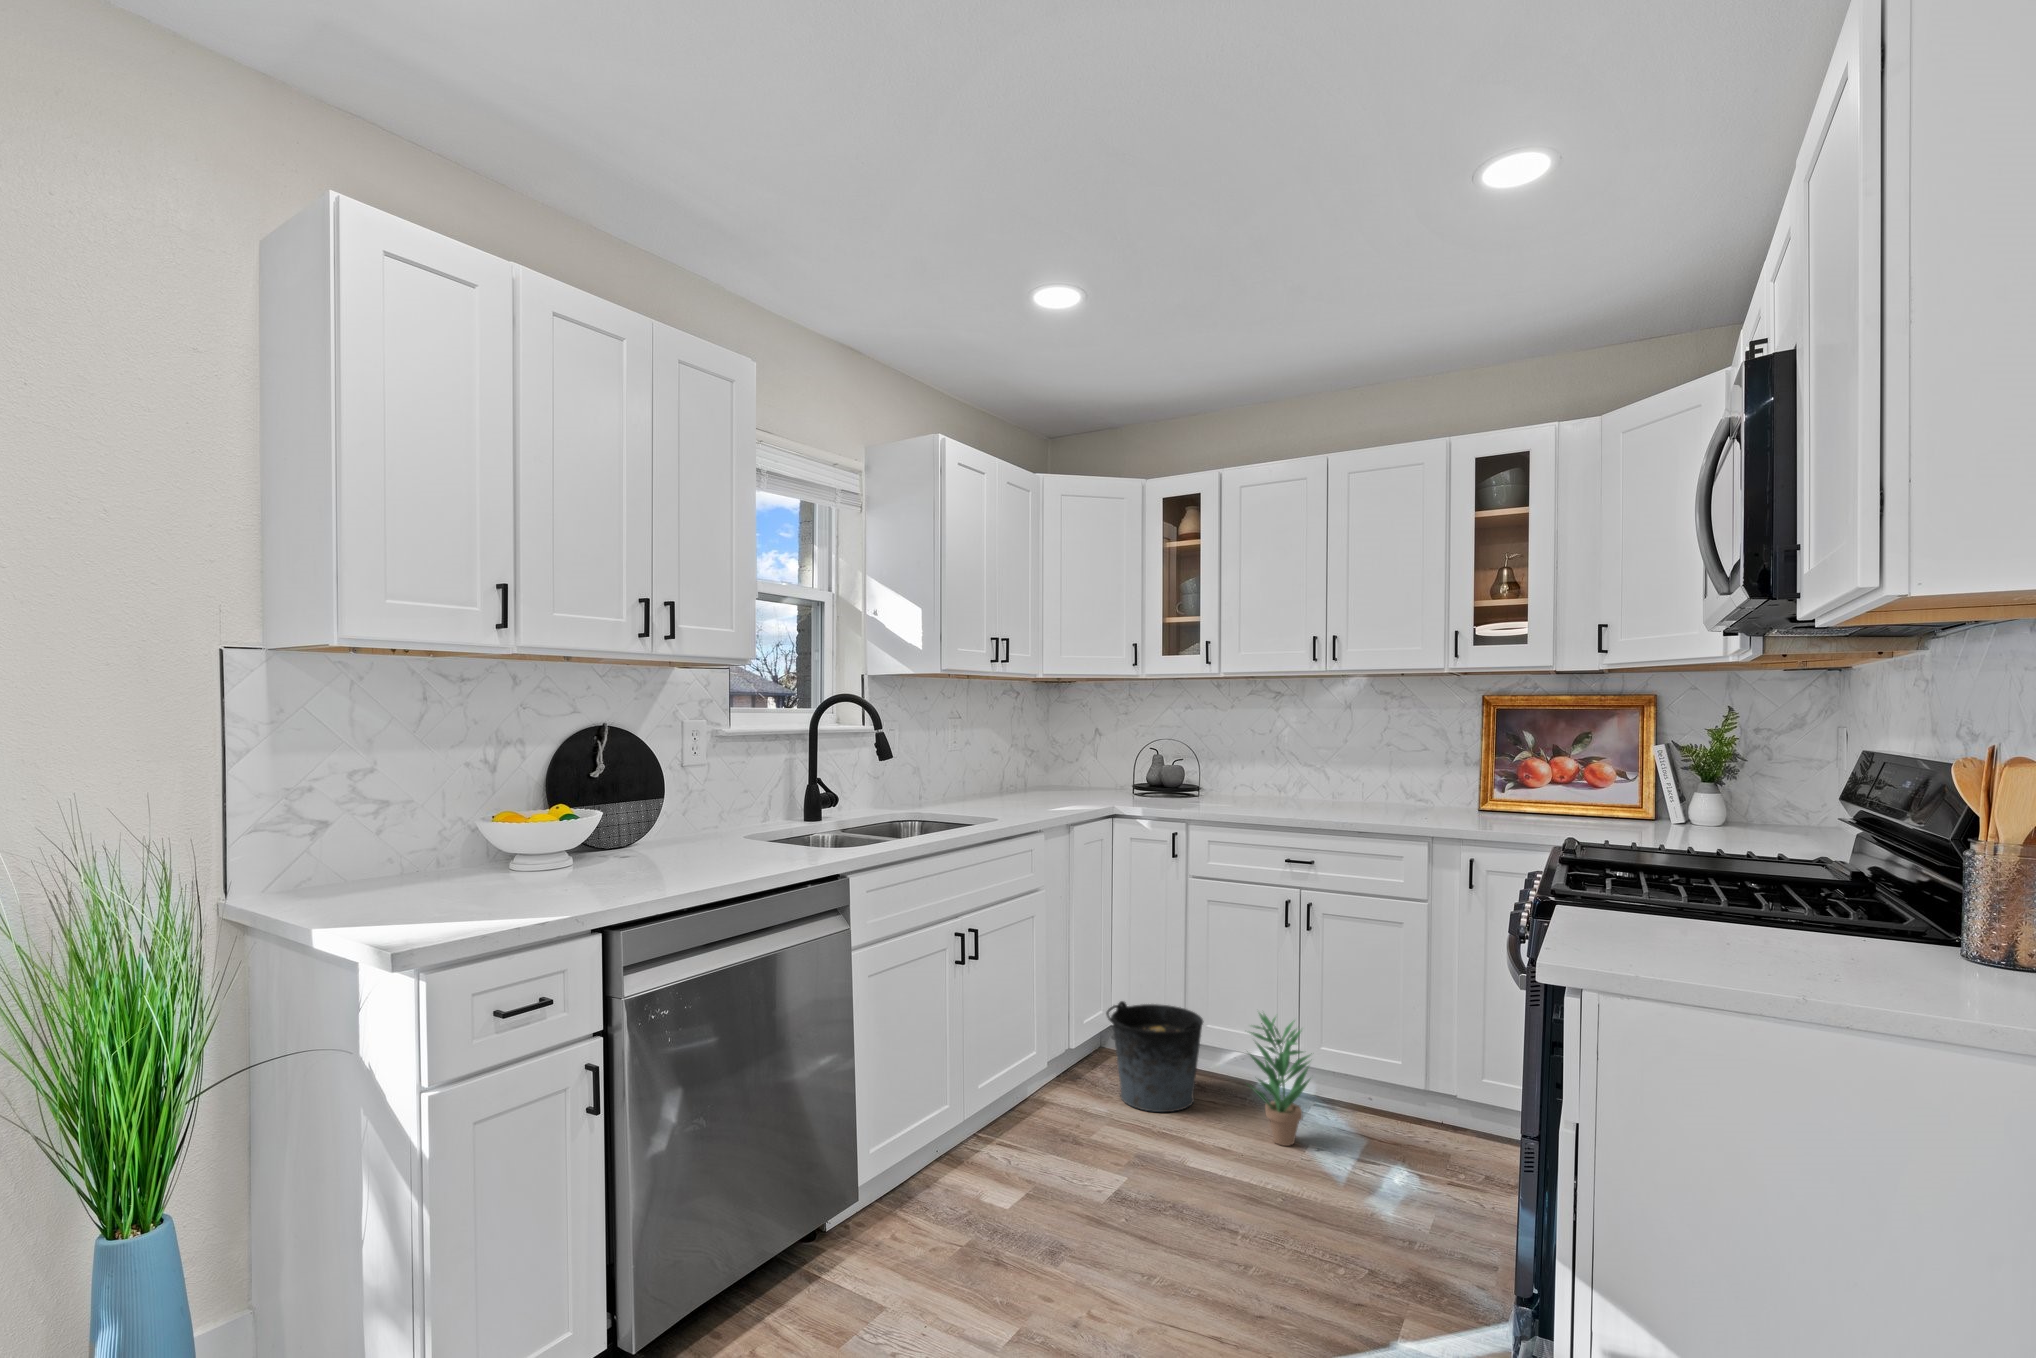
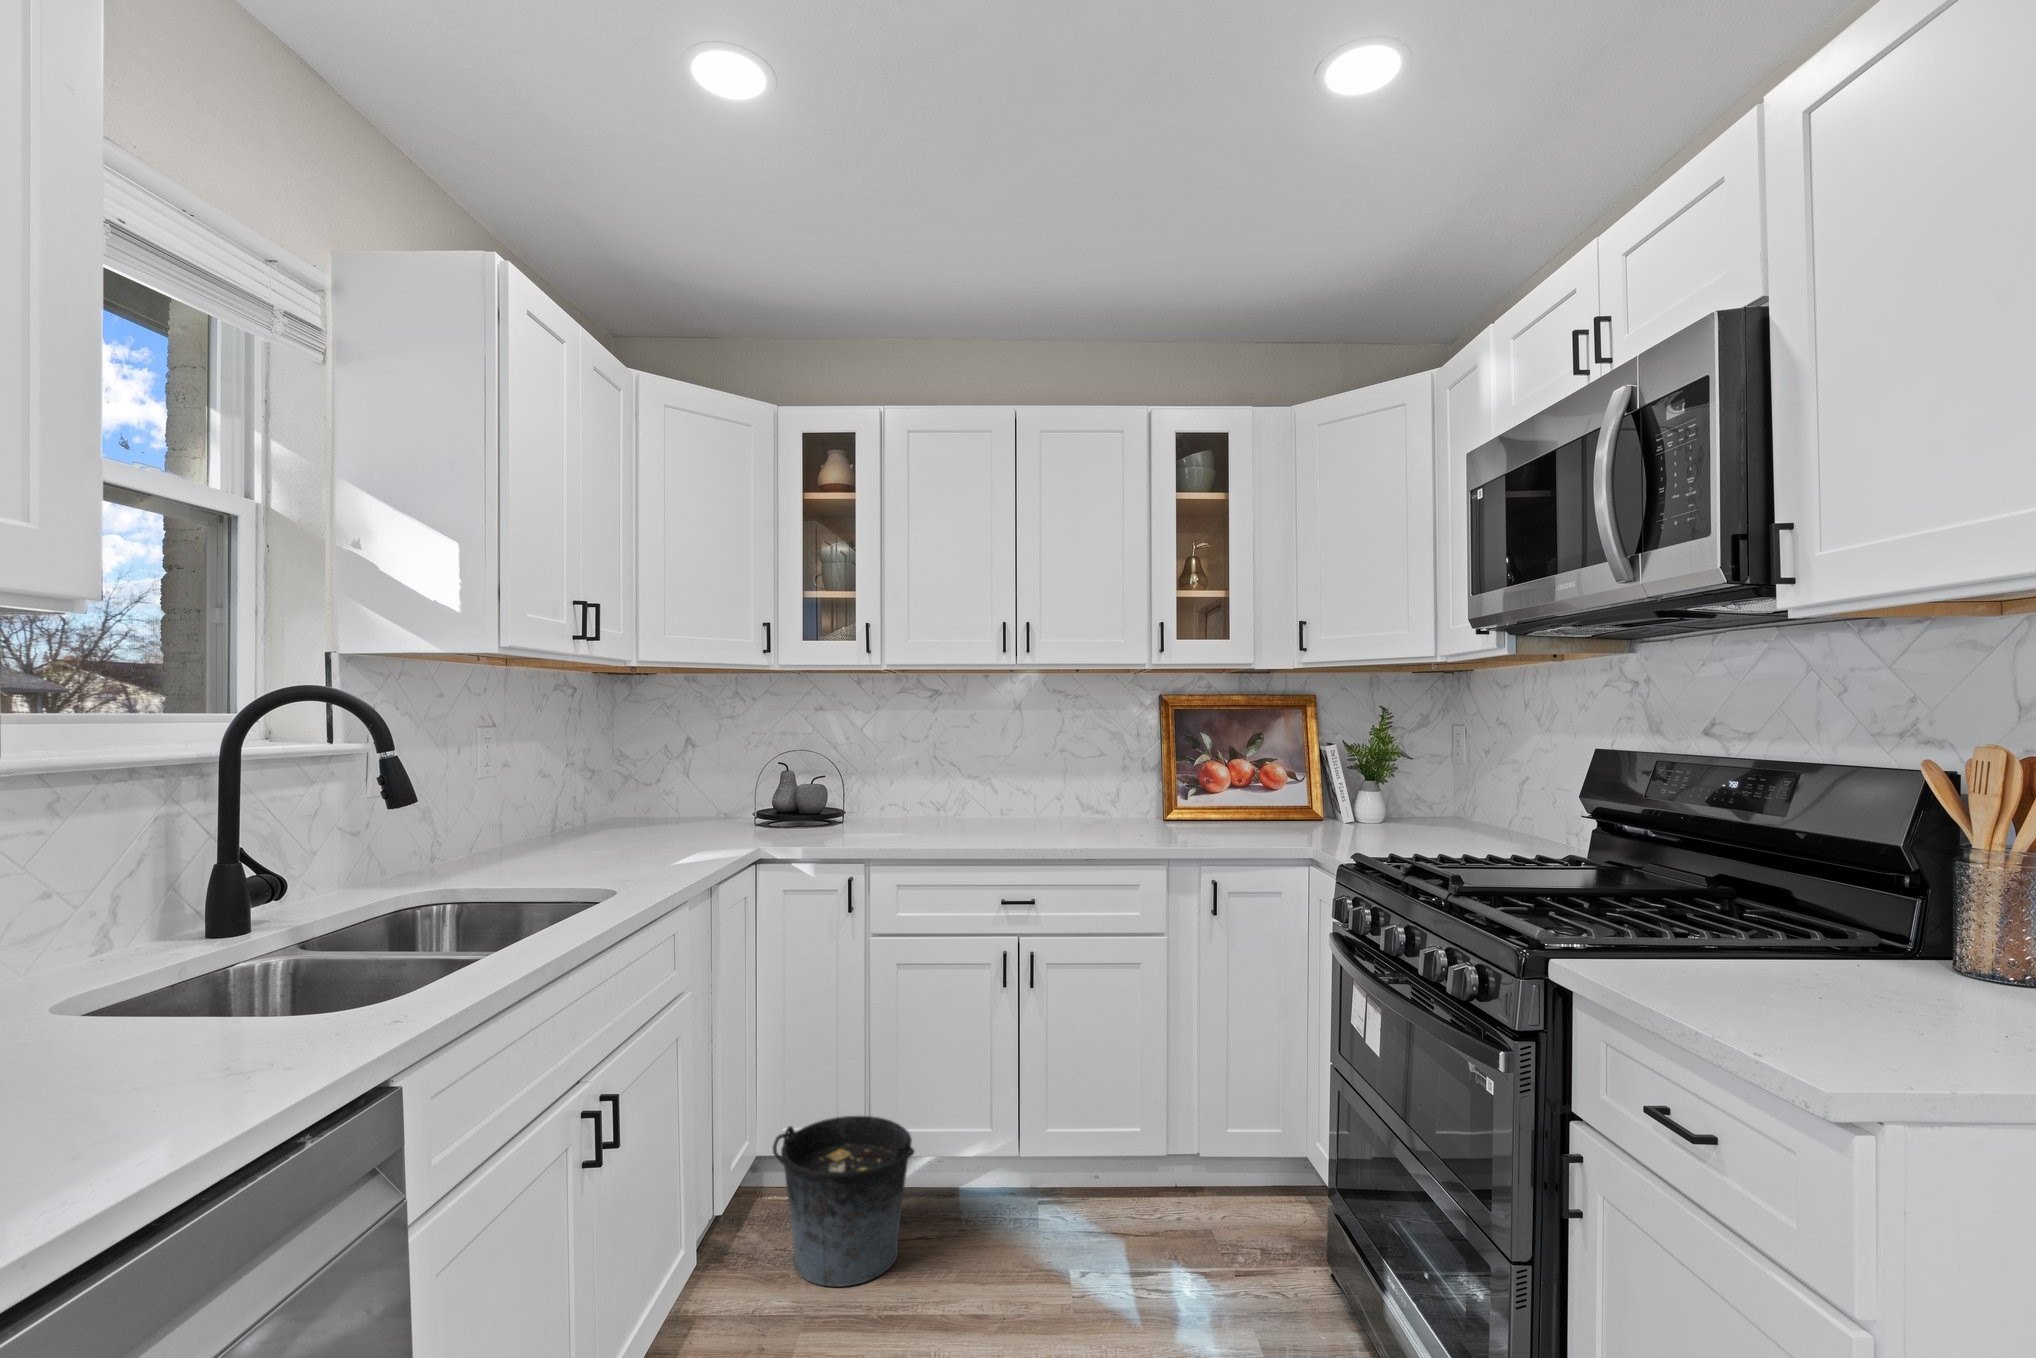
potted plant: present [1249,1013,1310,1146] -> none [992,1110,1084,1289]

